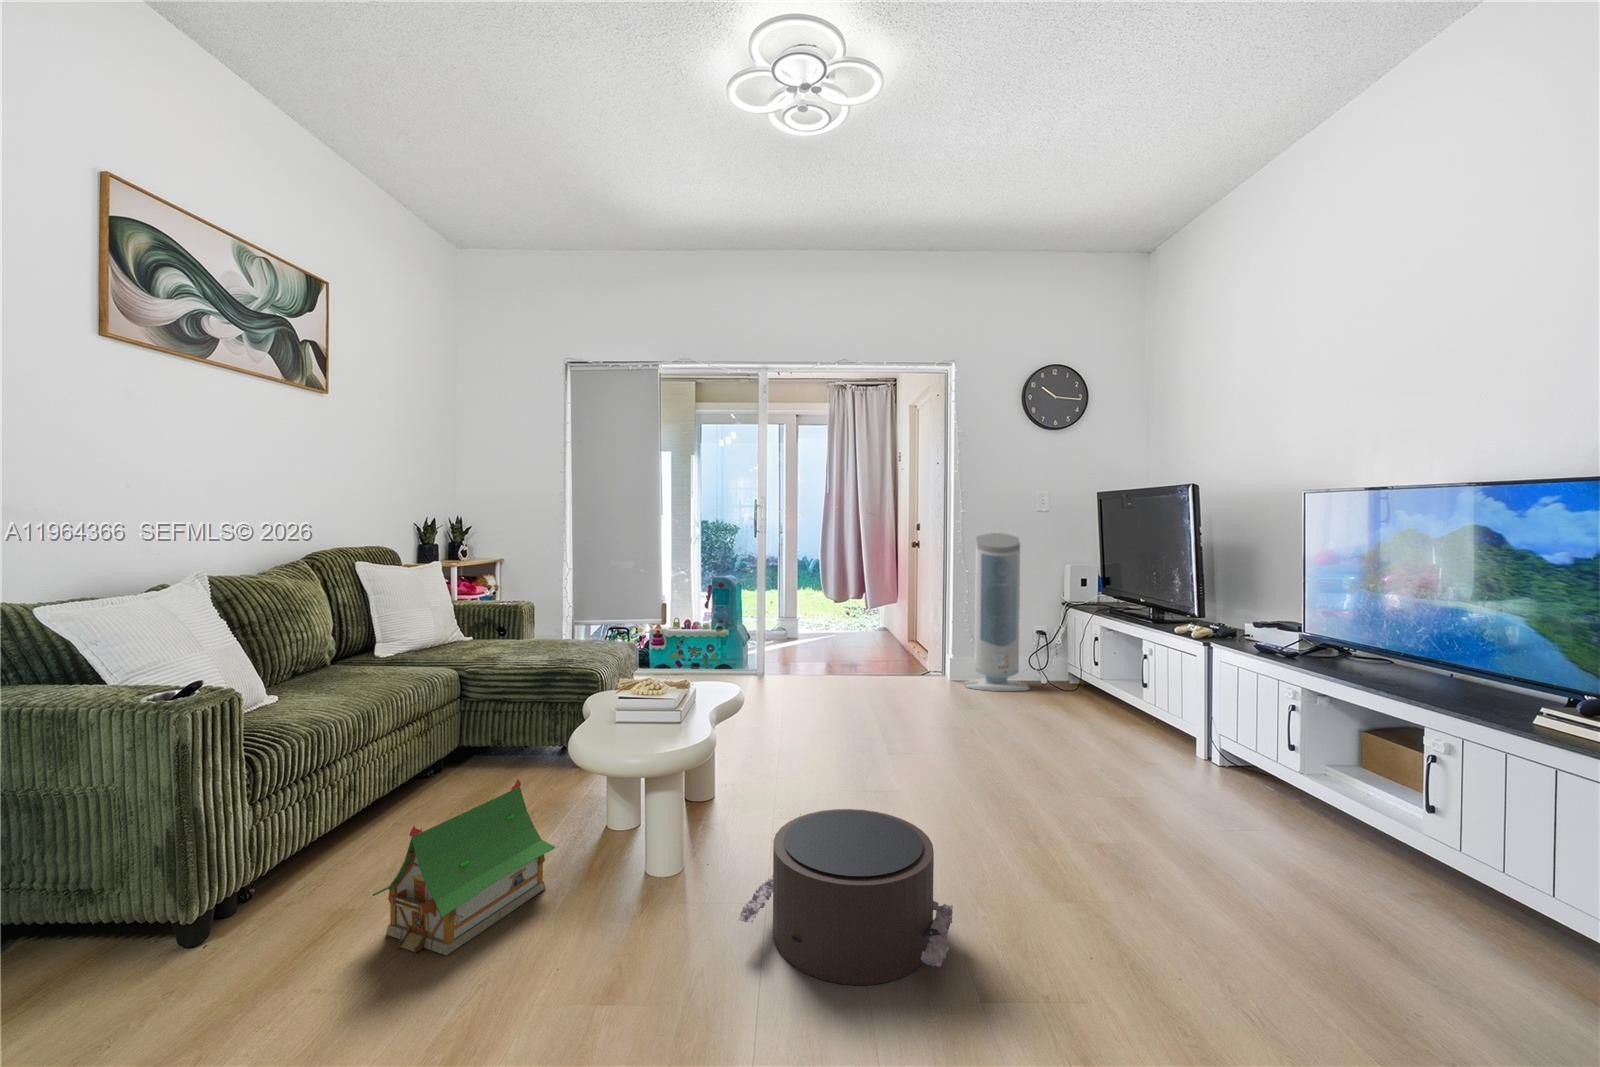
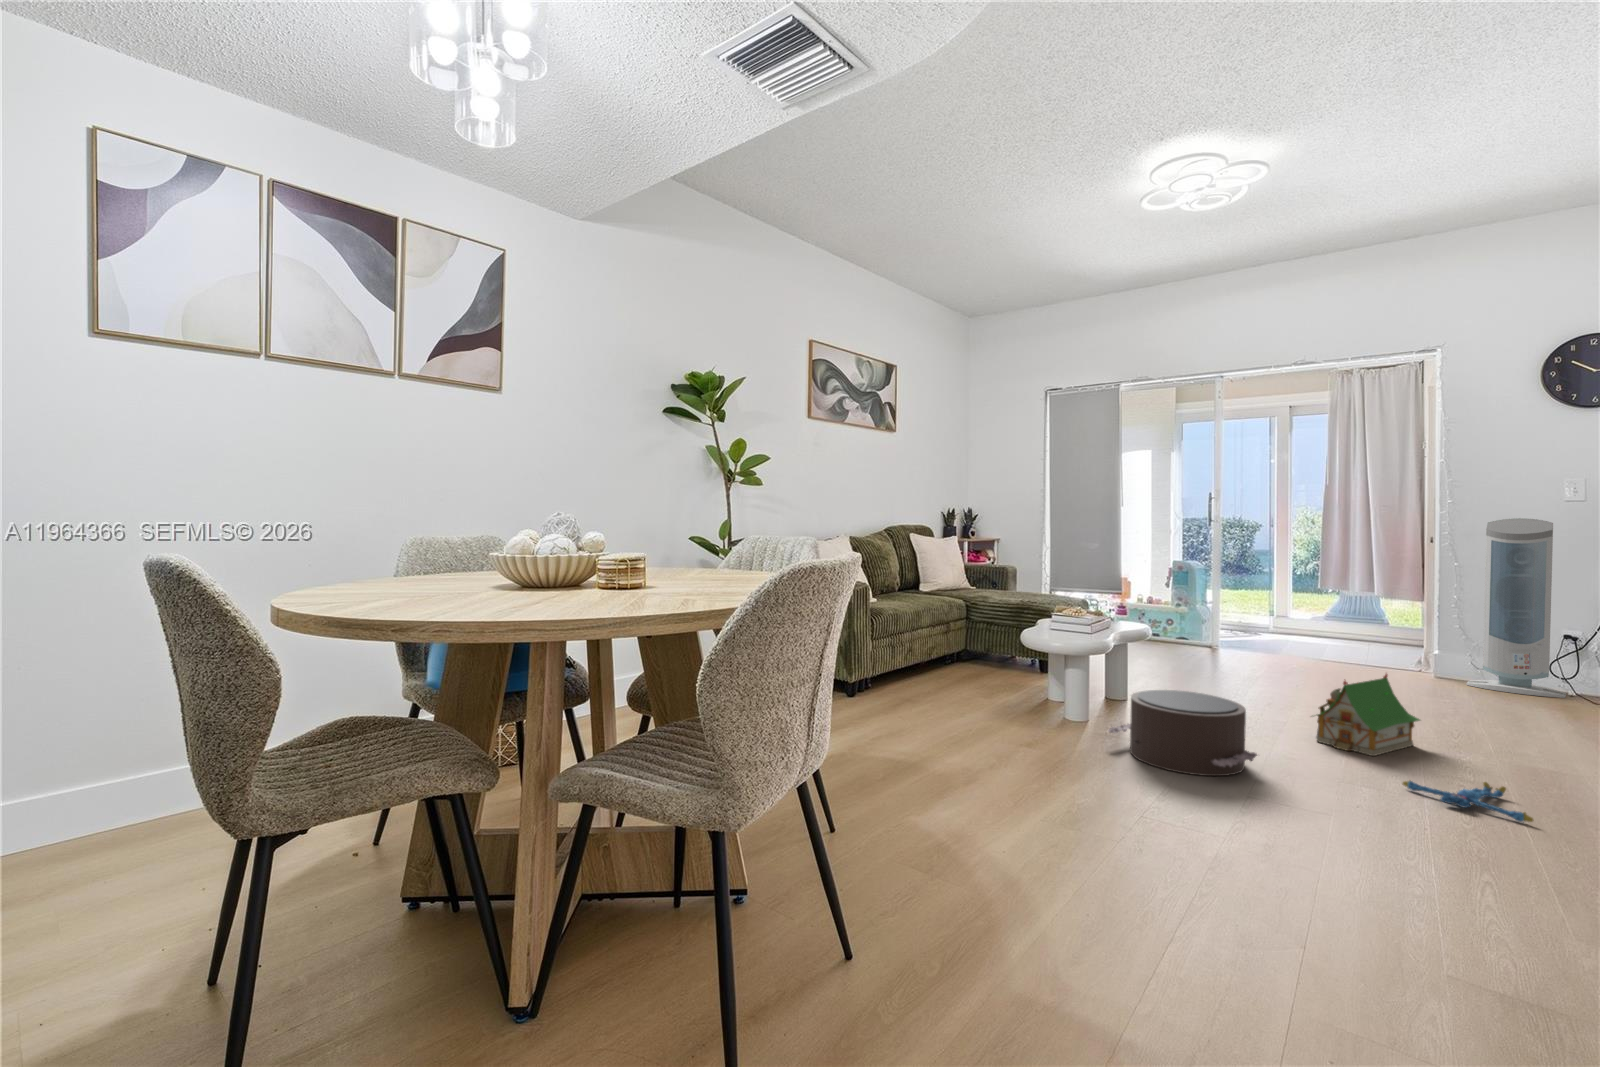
toy house: present [373,779,556,956] -> present [1316,674,1420,756]
plush toy: none [1084,858,1229,925] -> present [1403,780,1534,822]

